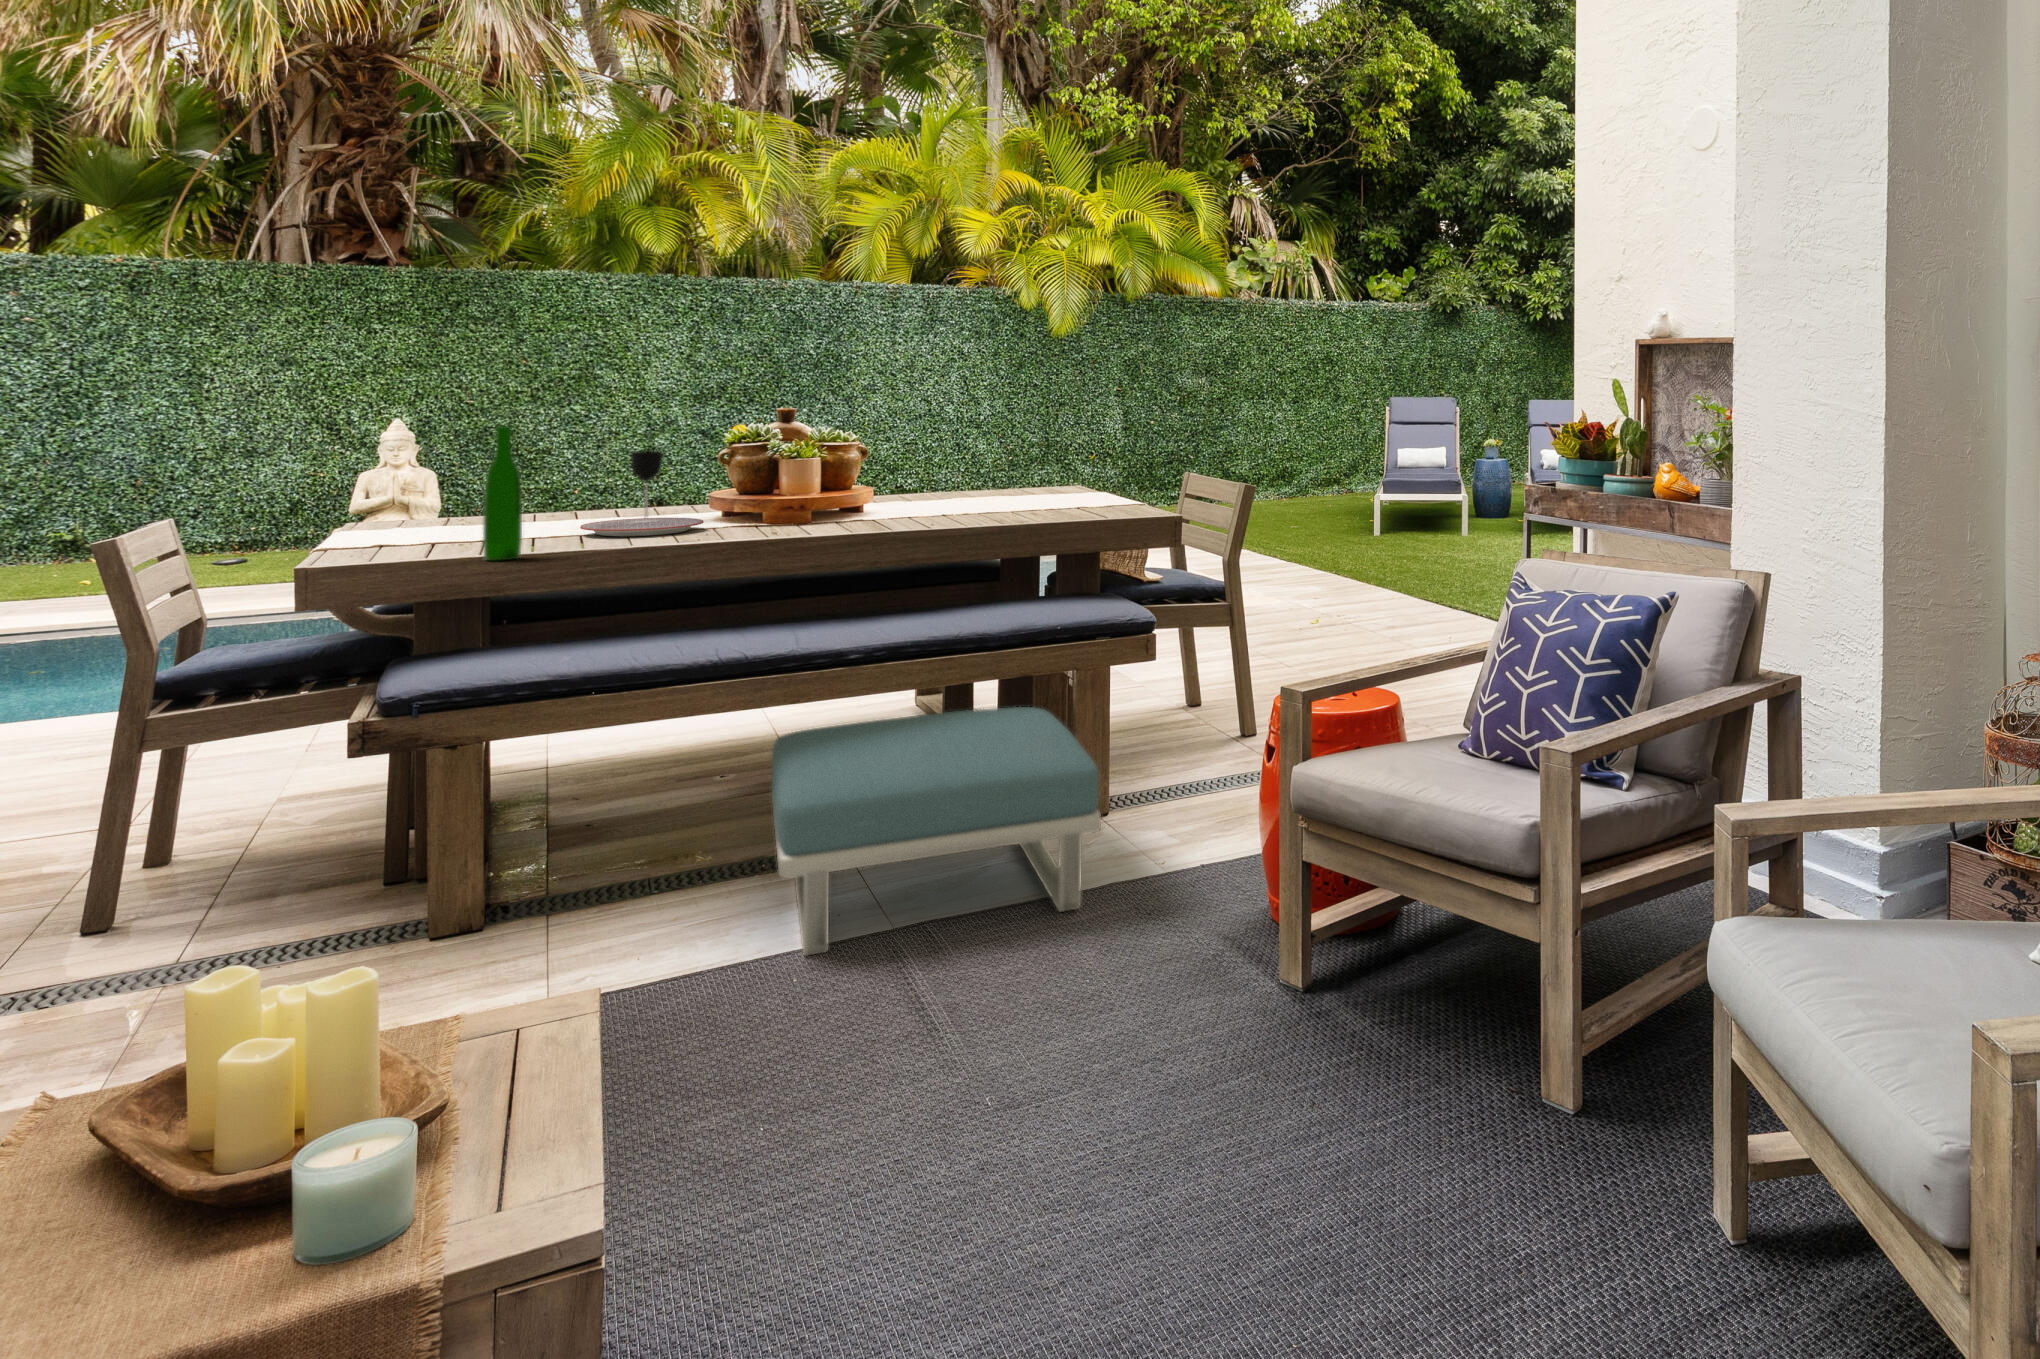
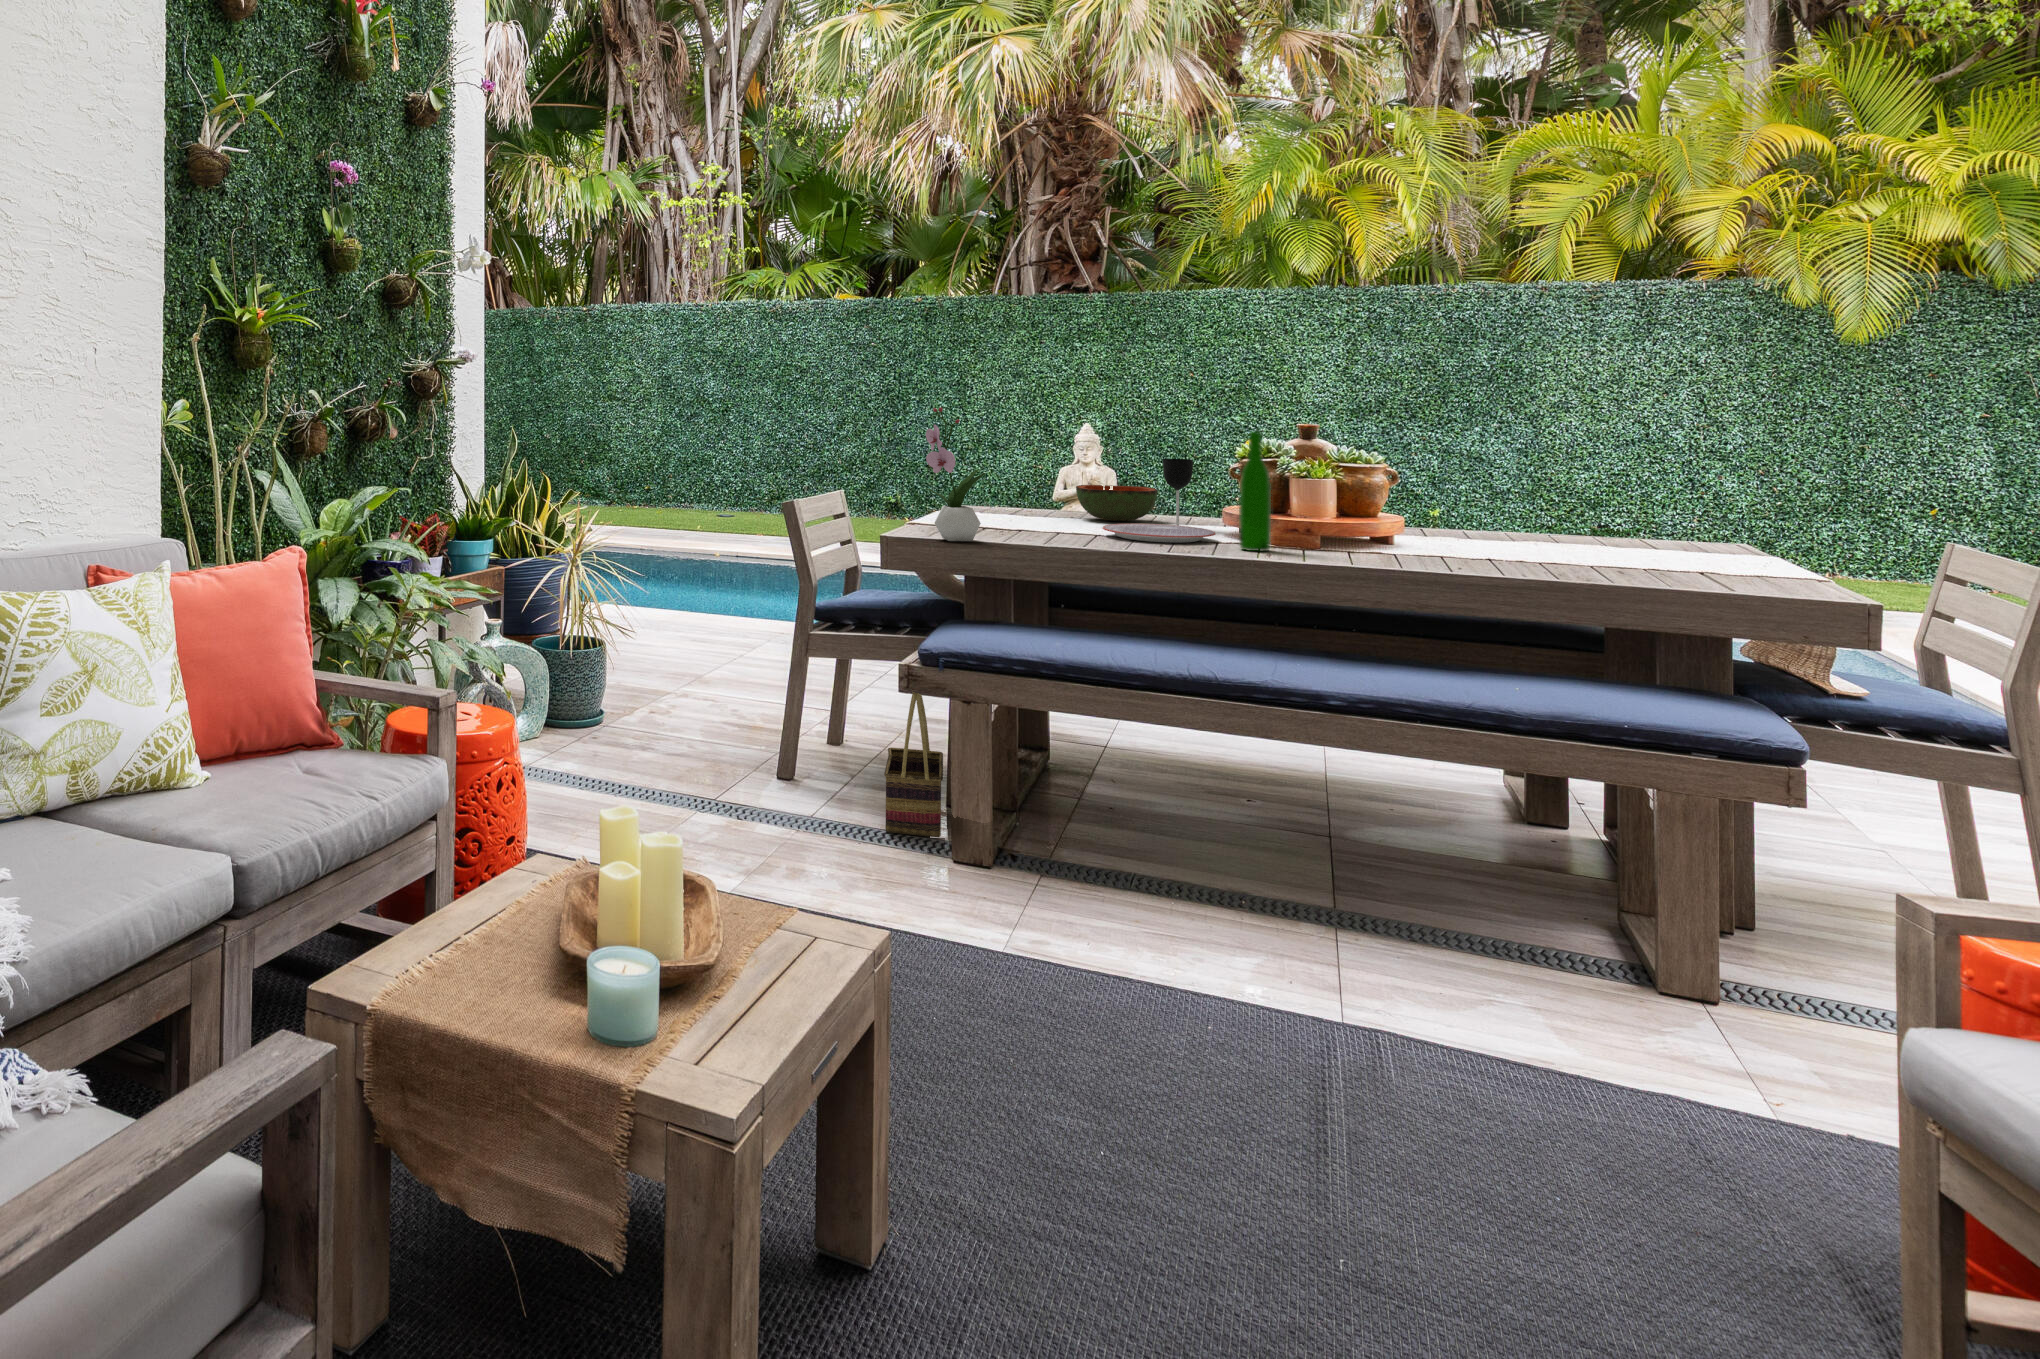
flower arrangement: none [372,404,461,562] -> present [926,408,985,541]
wine bottle: present [483,426,522,561] -> present [1239,431,1271,551]
bowl: none [518,483,615,522] -> present [1076,485,1158,521]
footstool: present [772,707,1101,956] -> none [1195,772,1629,1113]
basket: none [303,745,410,930] -> present [884,692,943,837]

